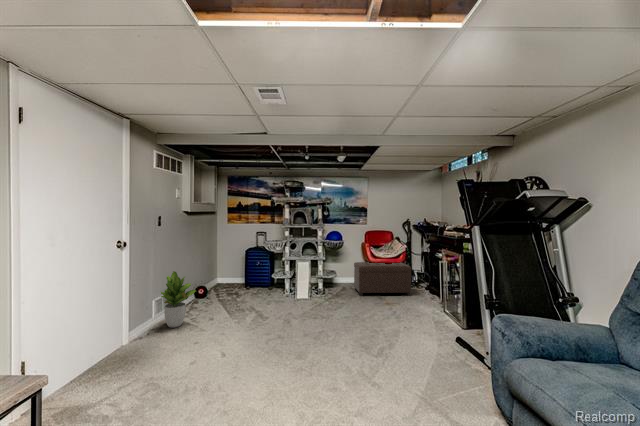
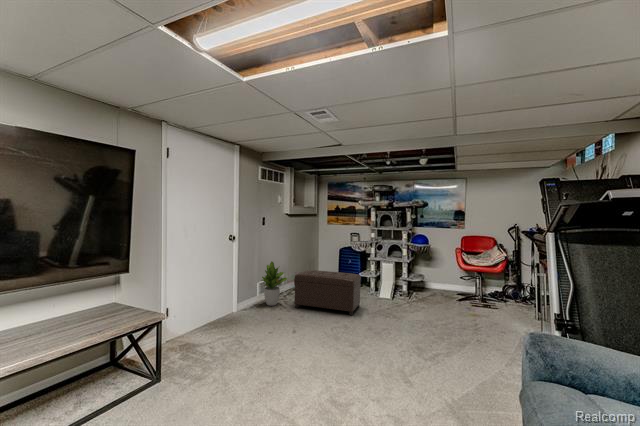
ottoman: present [354,262,411,296] -> present [294,270,361,315]

